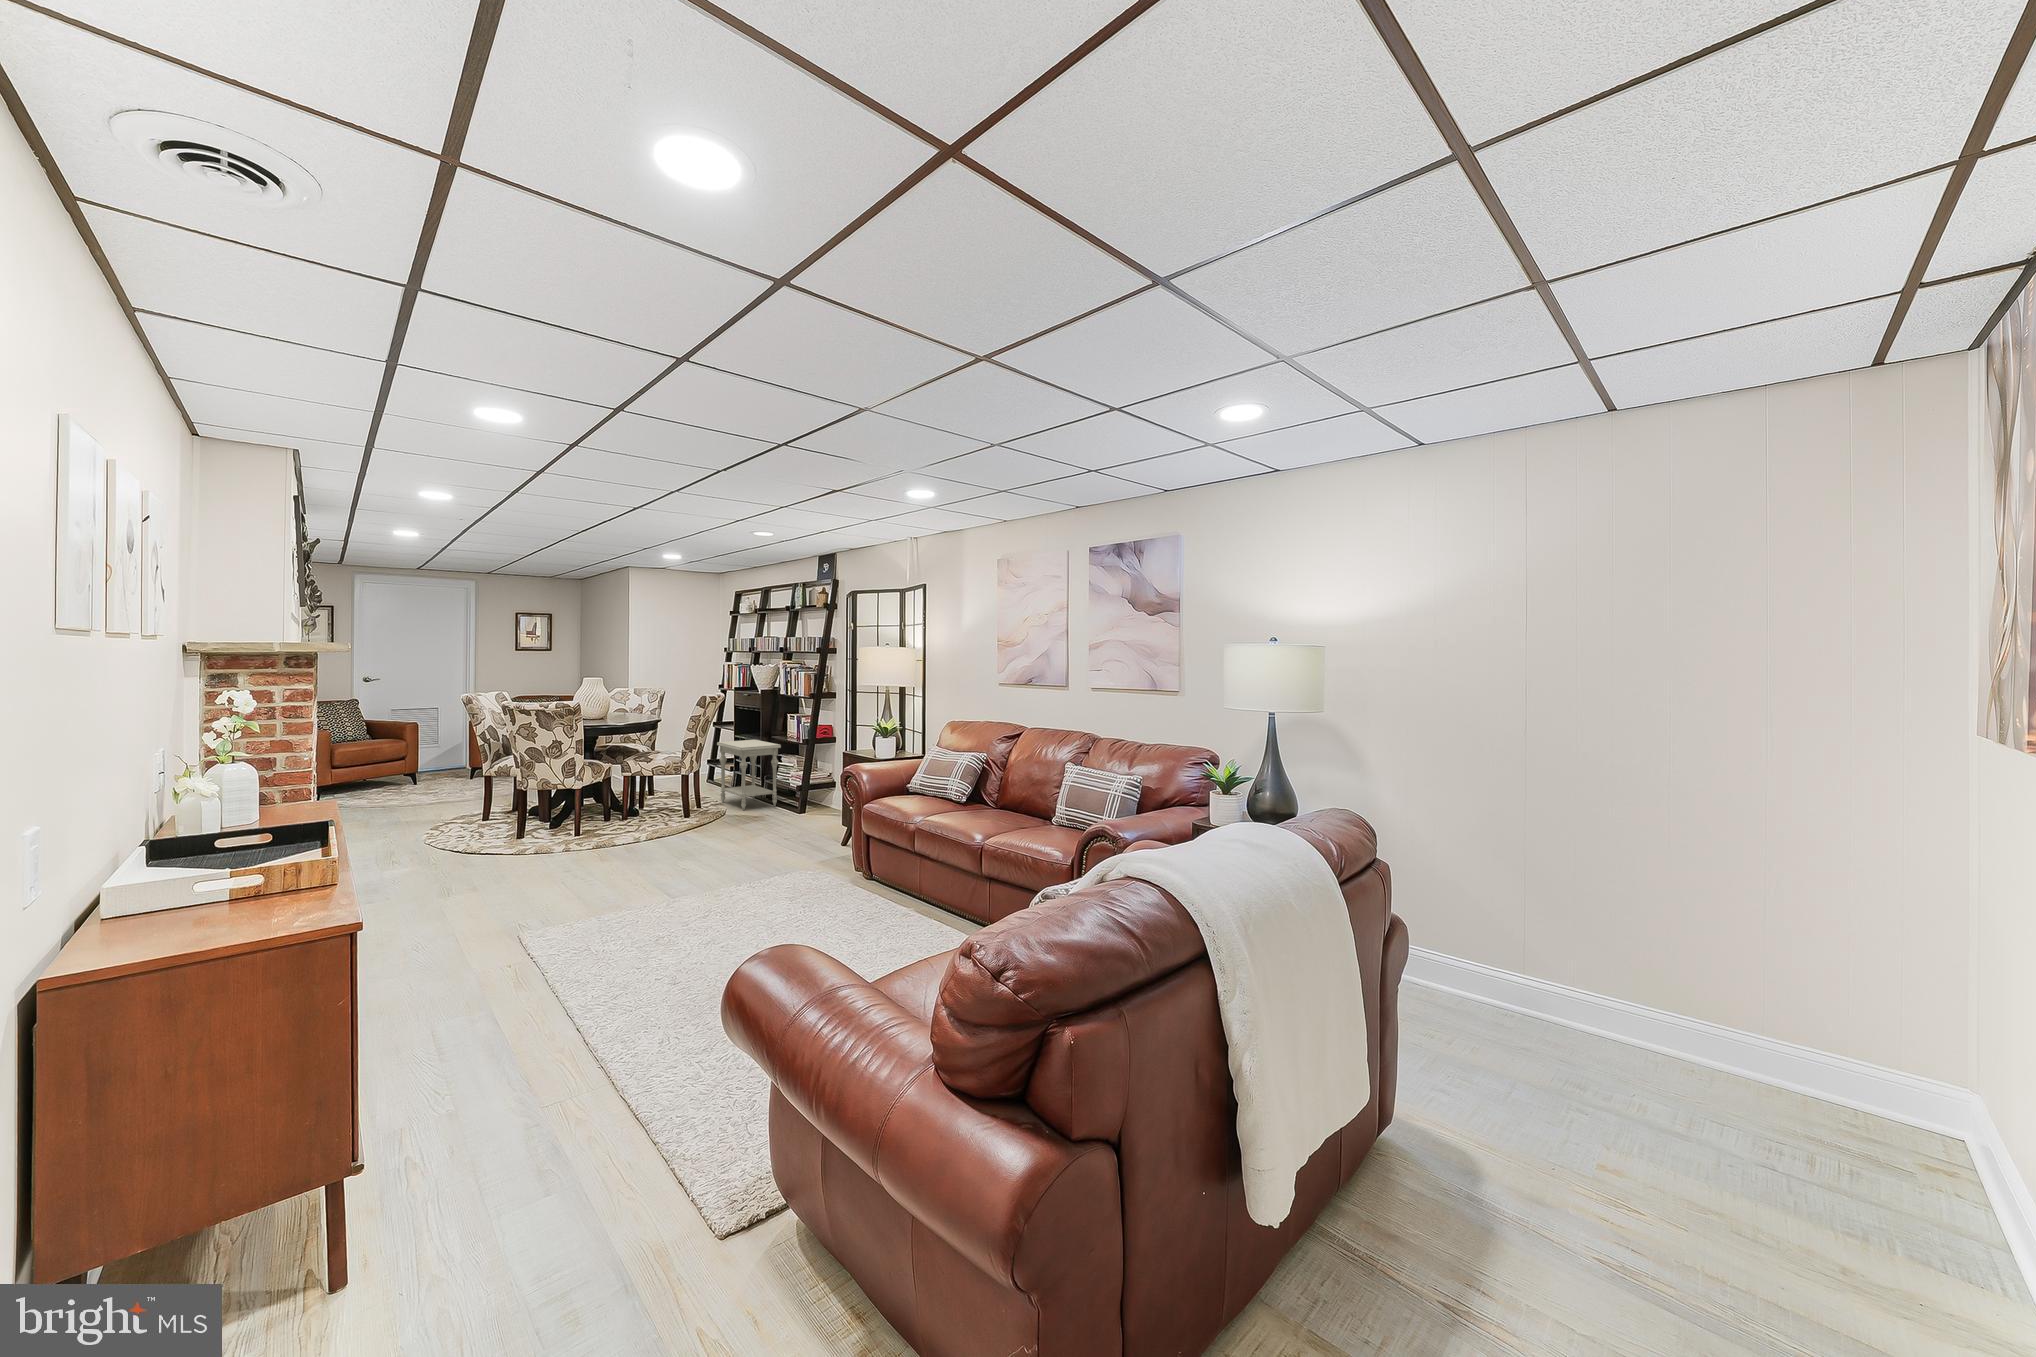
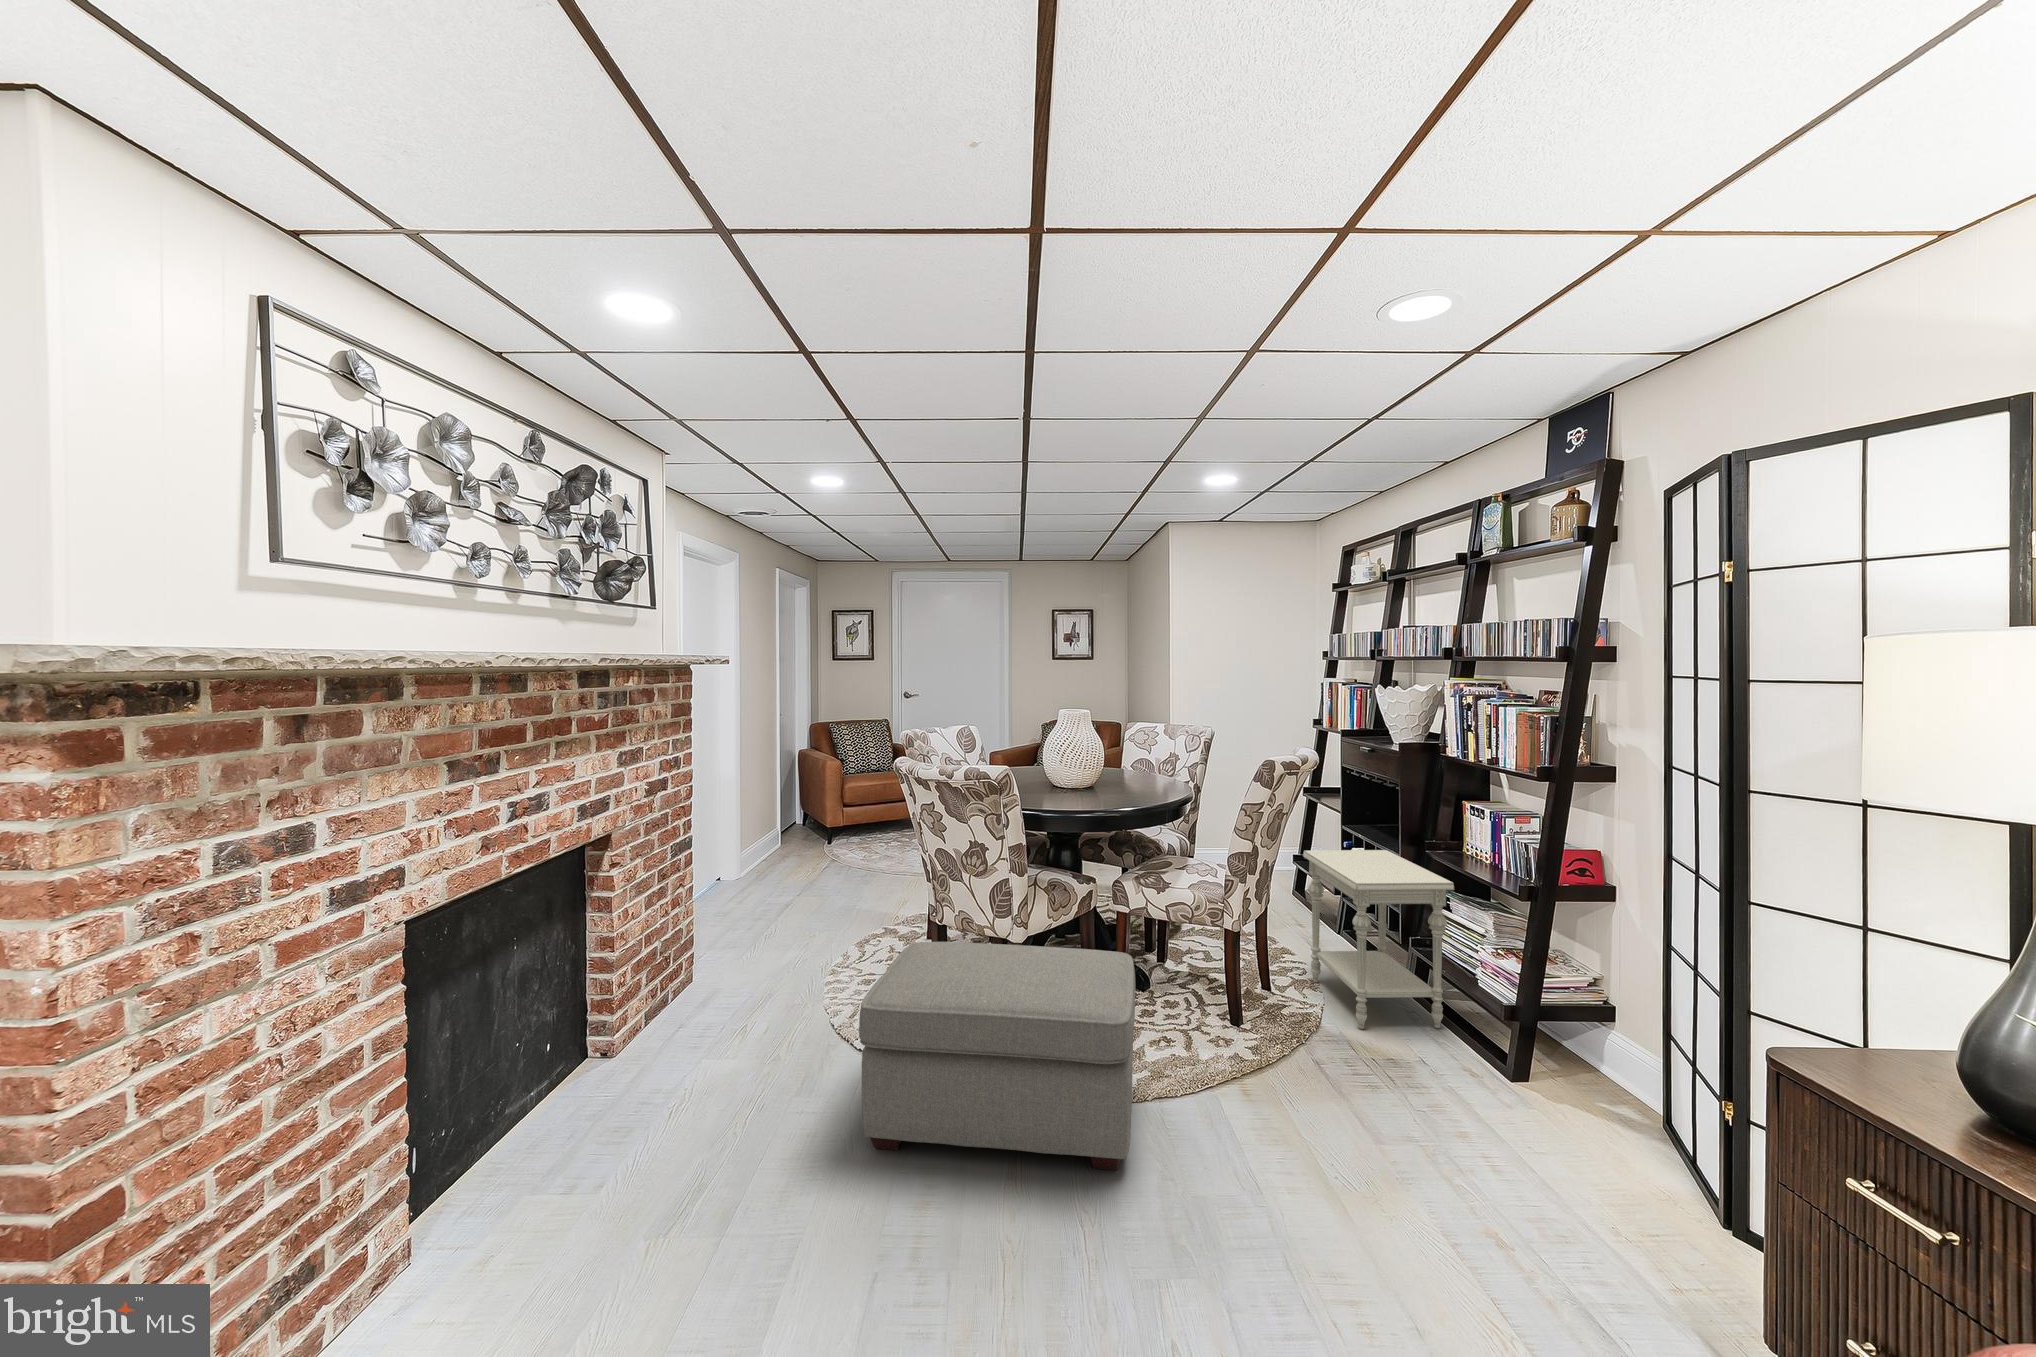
ottoman: none [528,778,657,861] -> present [859,942,1135,1170]

